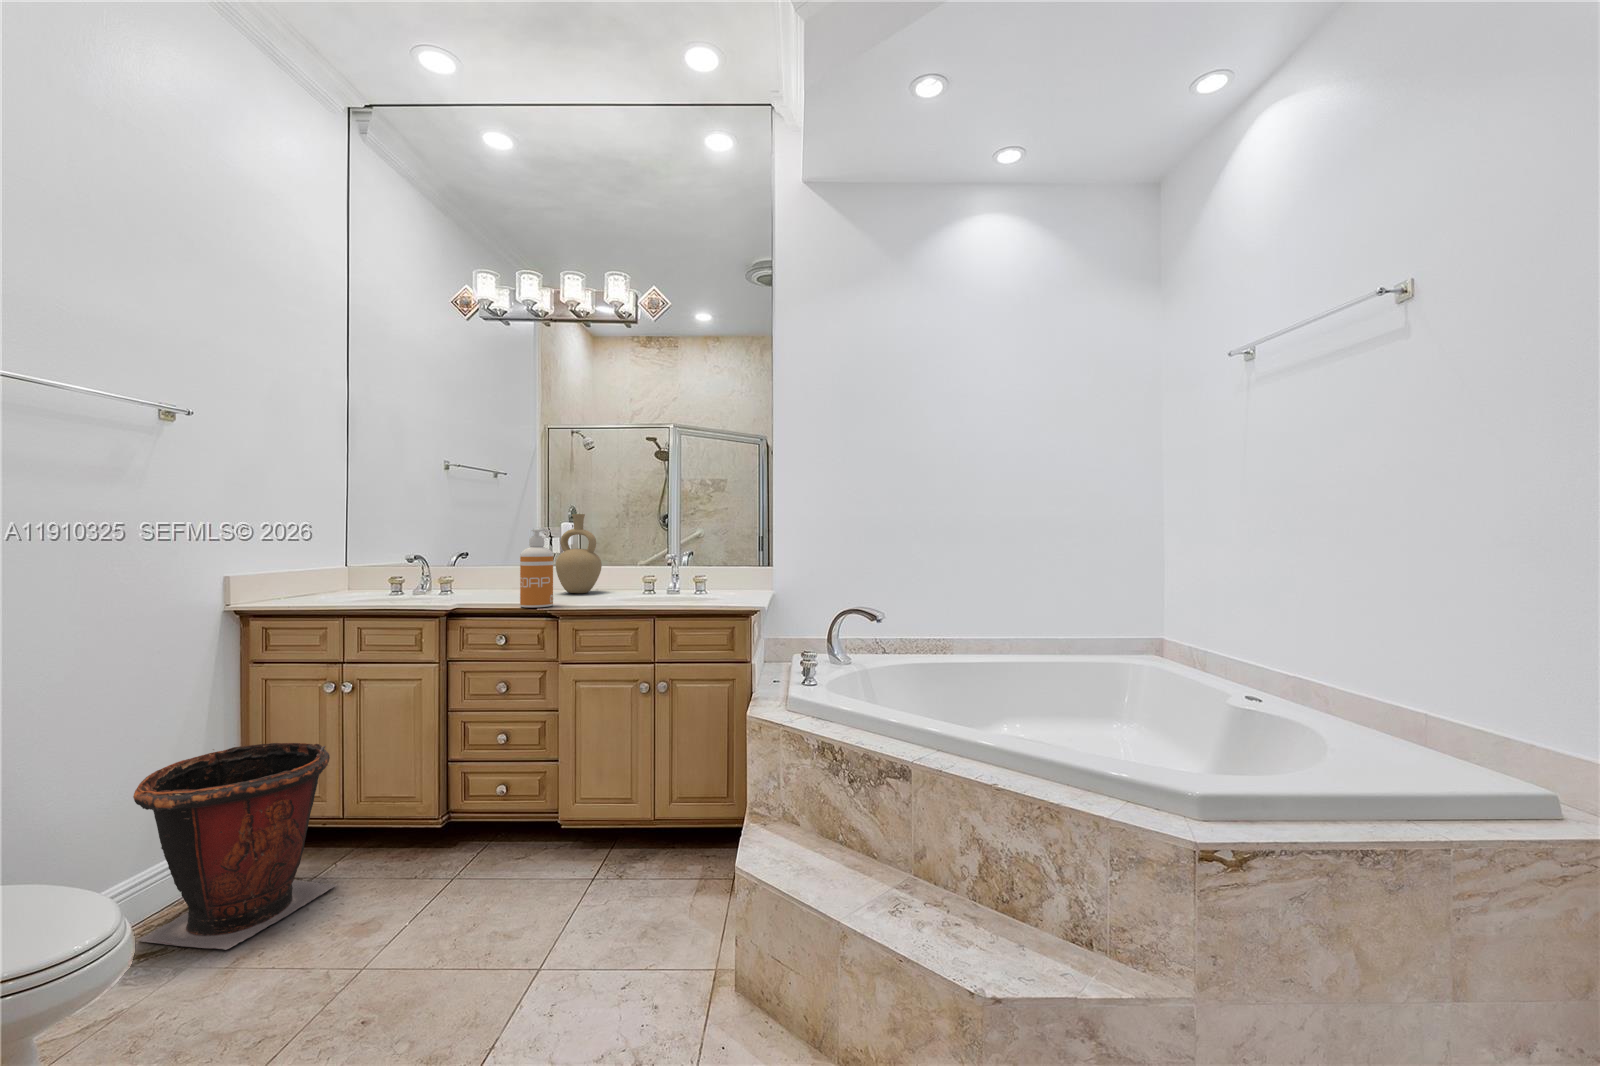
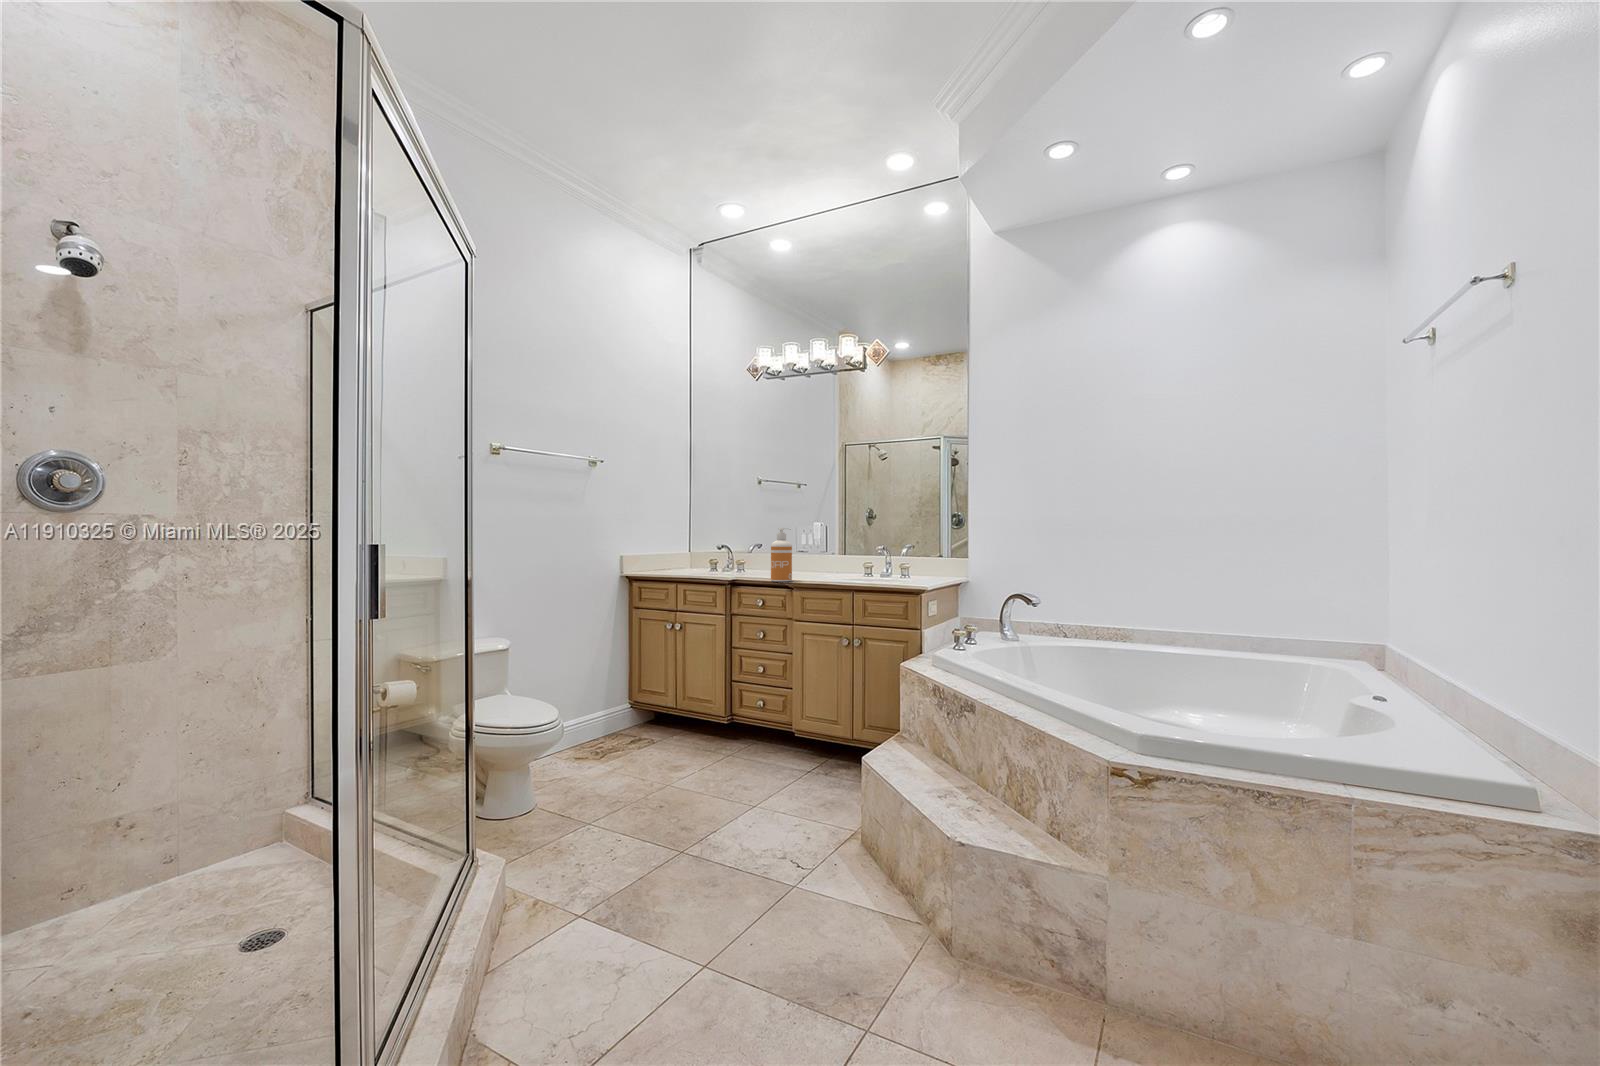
vase: present [556,514,602,593] -> none [806,517,838,575]
waste bin: present [133,743,338,950] -> none [577,651,670,762]

